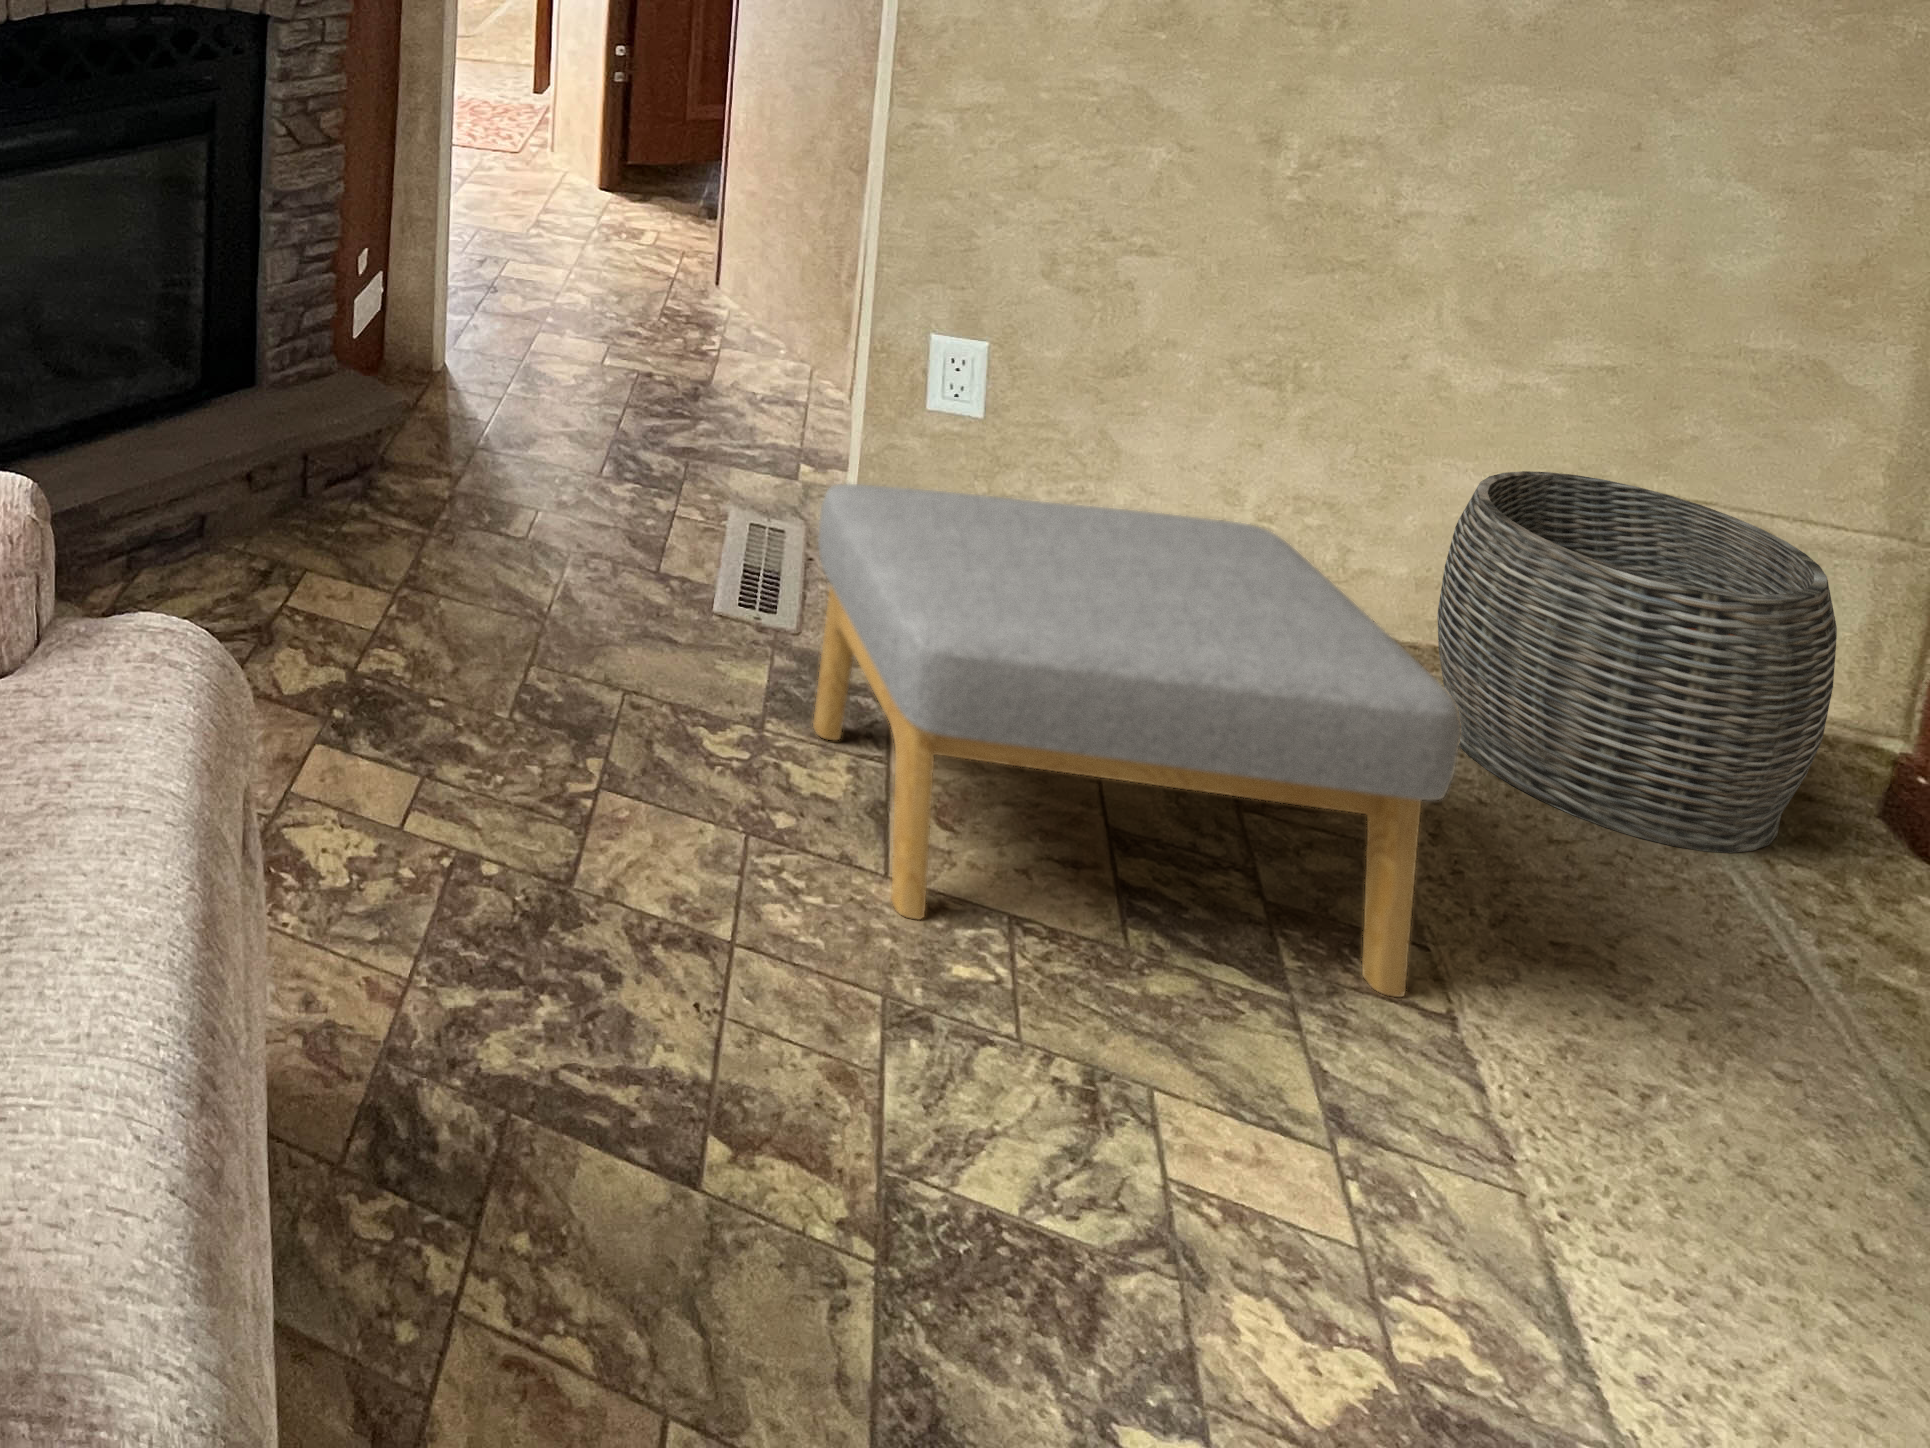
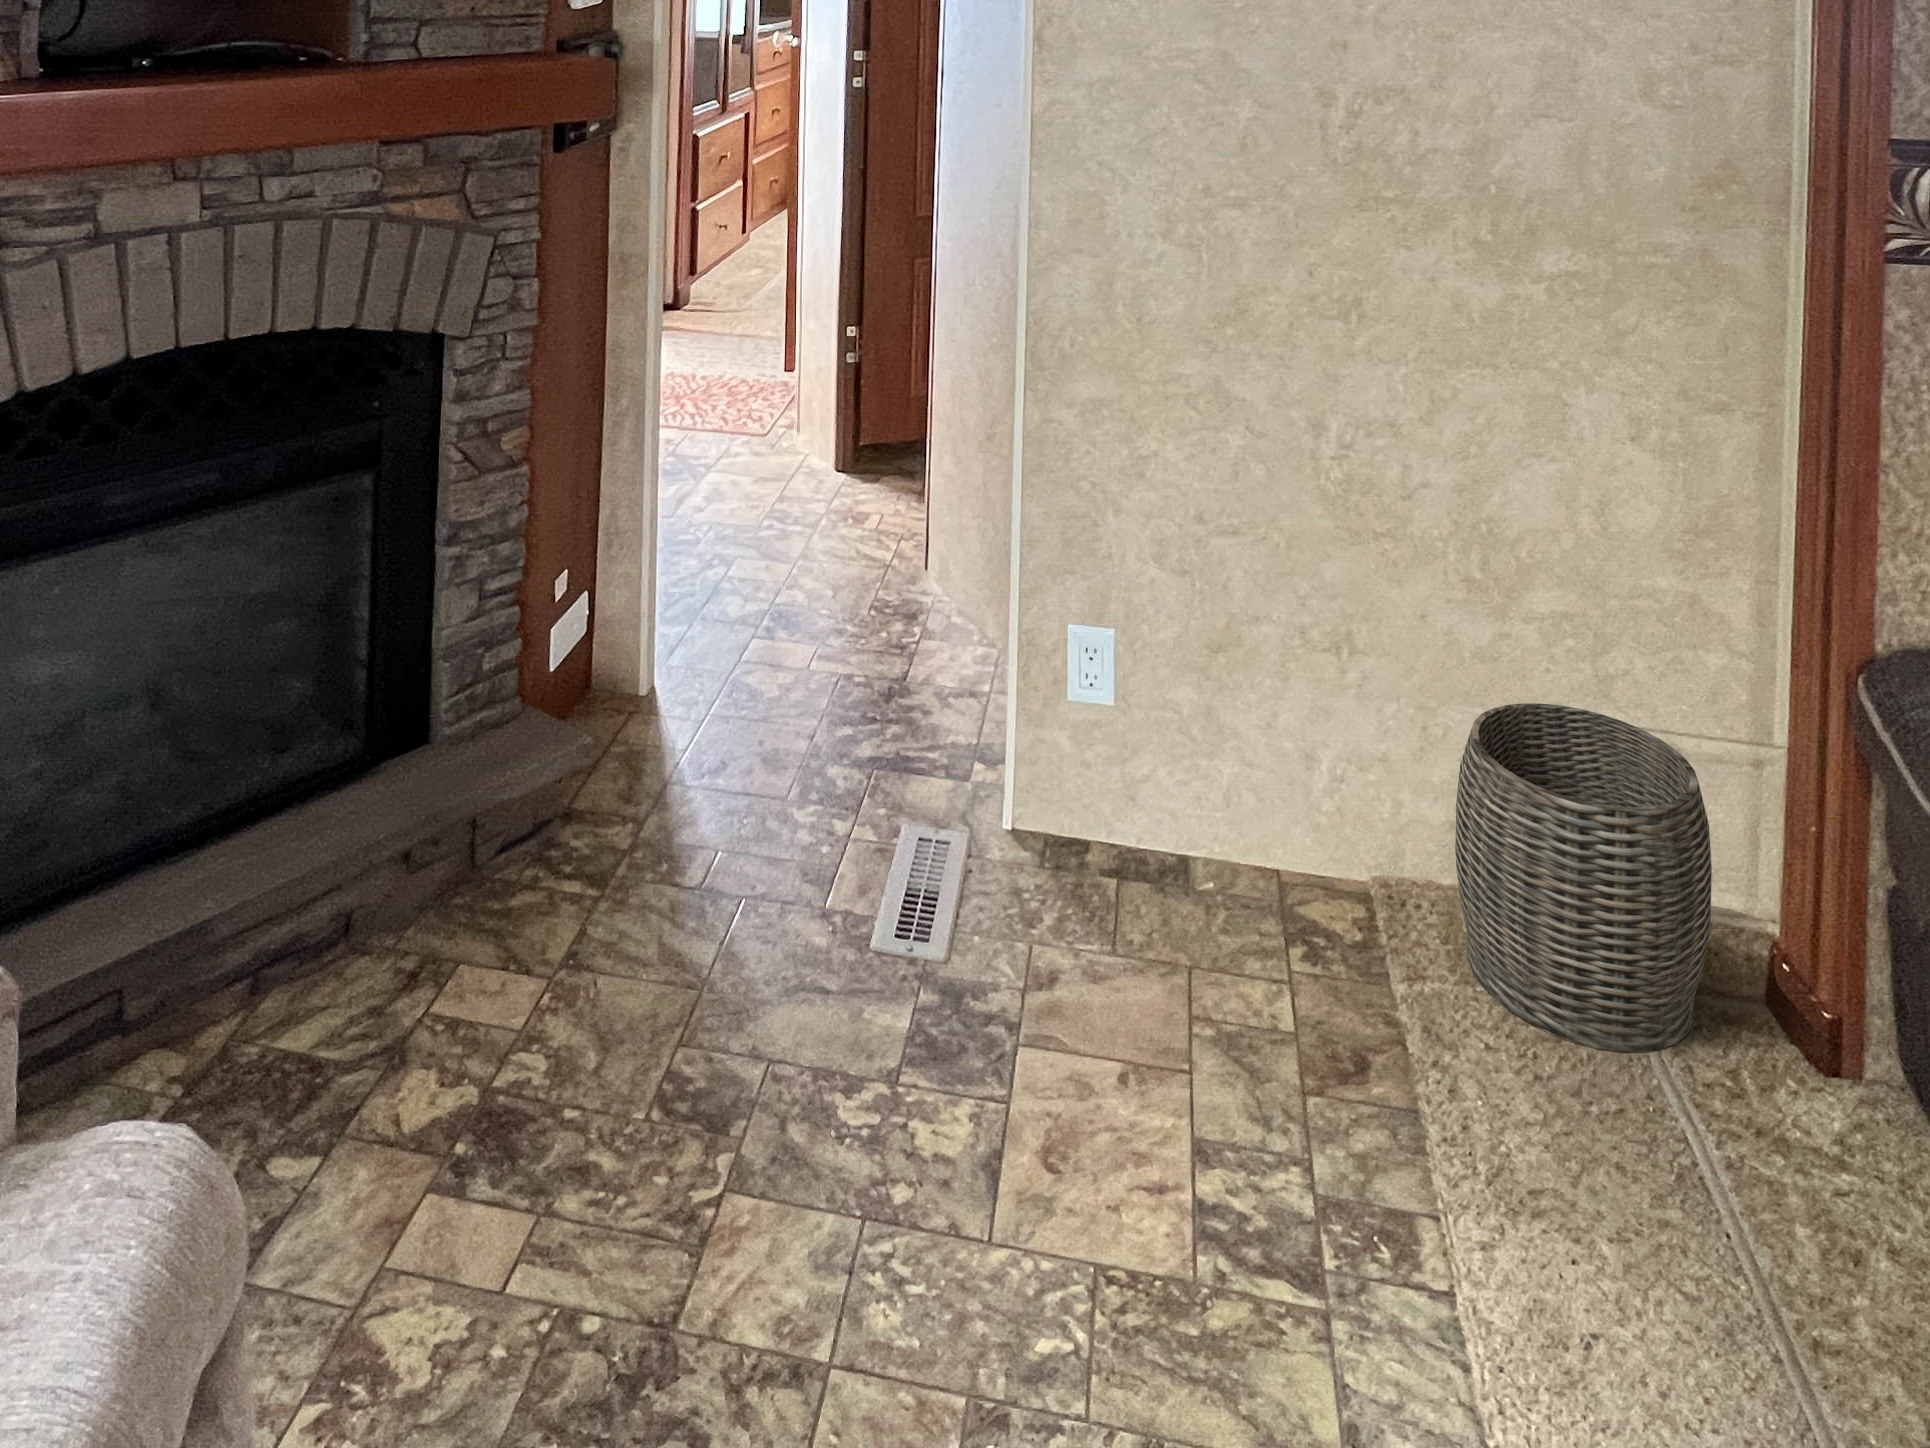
footstool: present [813,484,1461,997] -> none [940,796,1429,1292]

